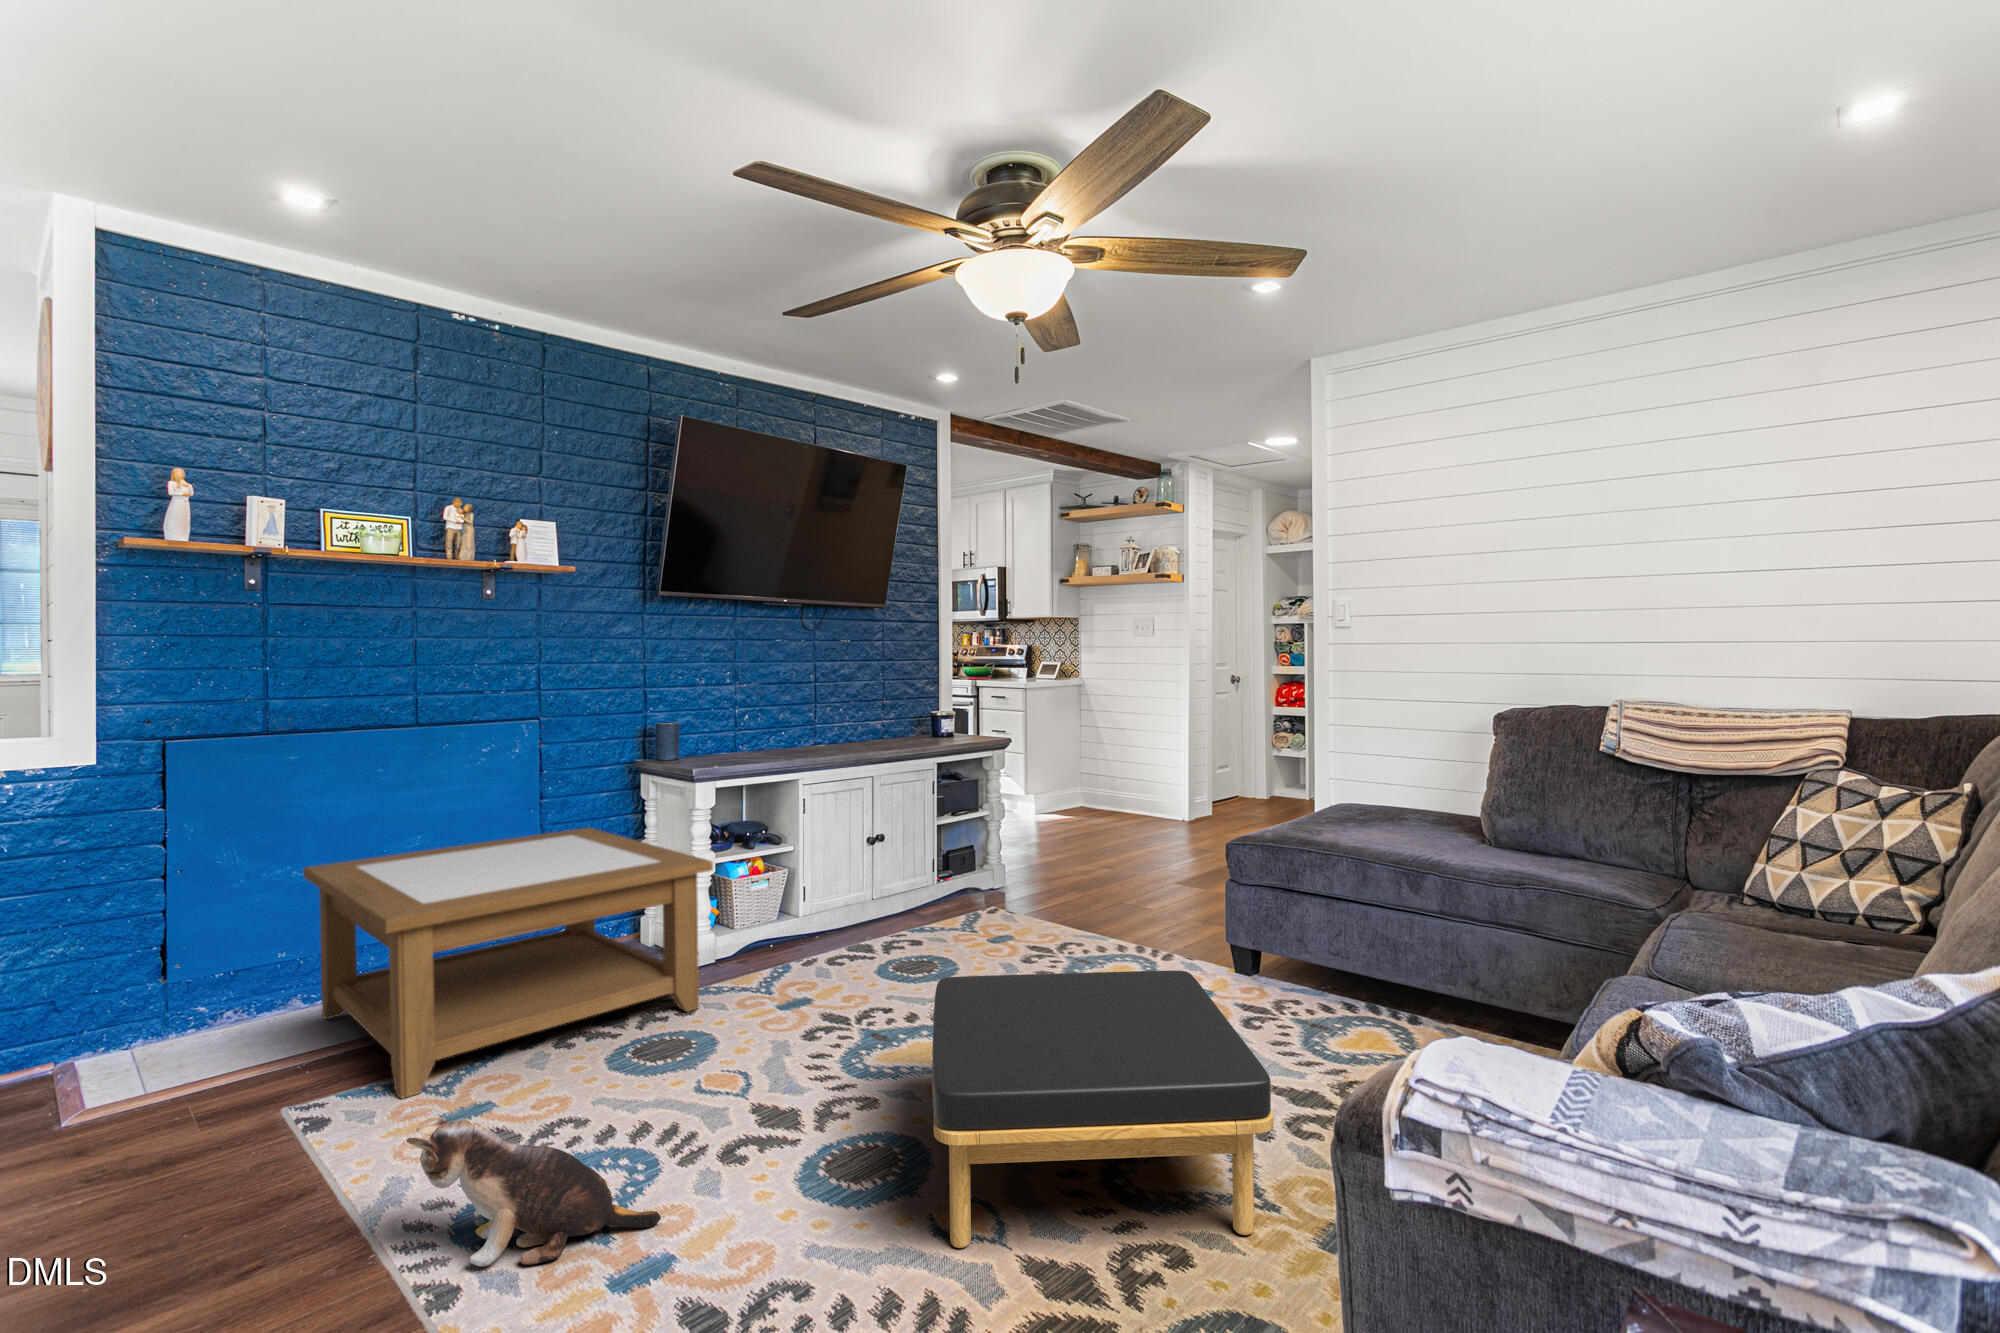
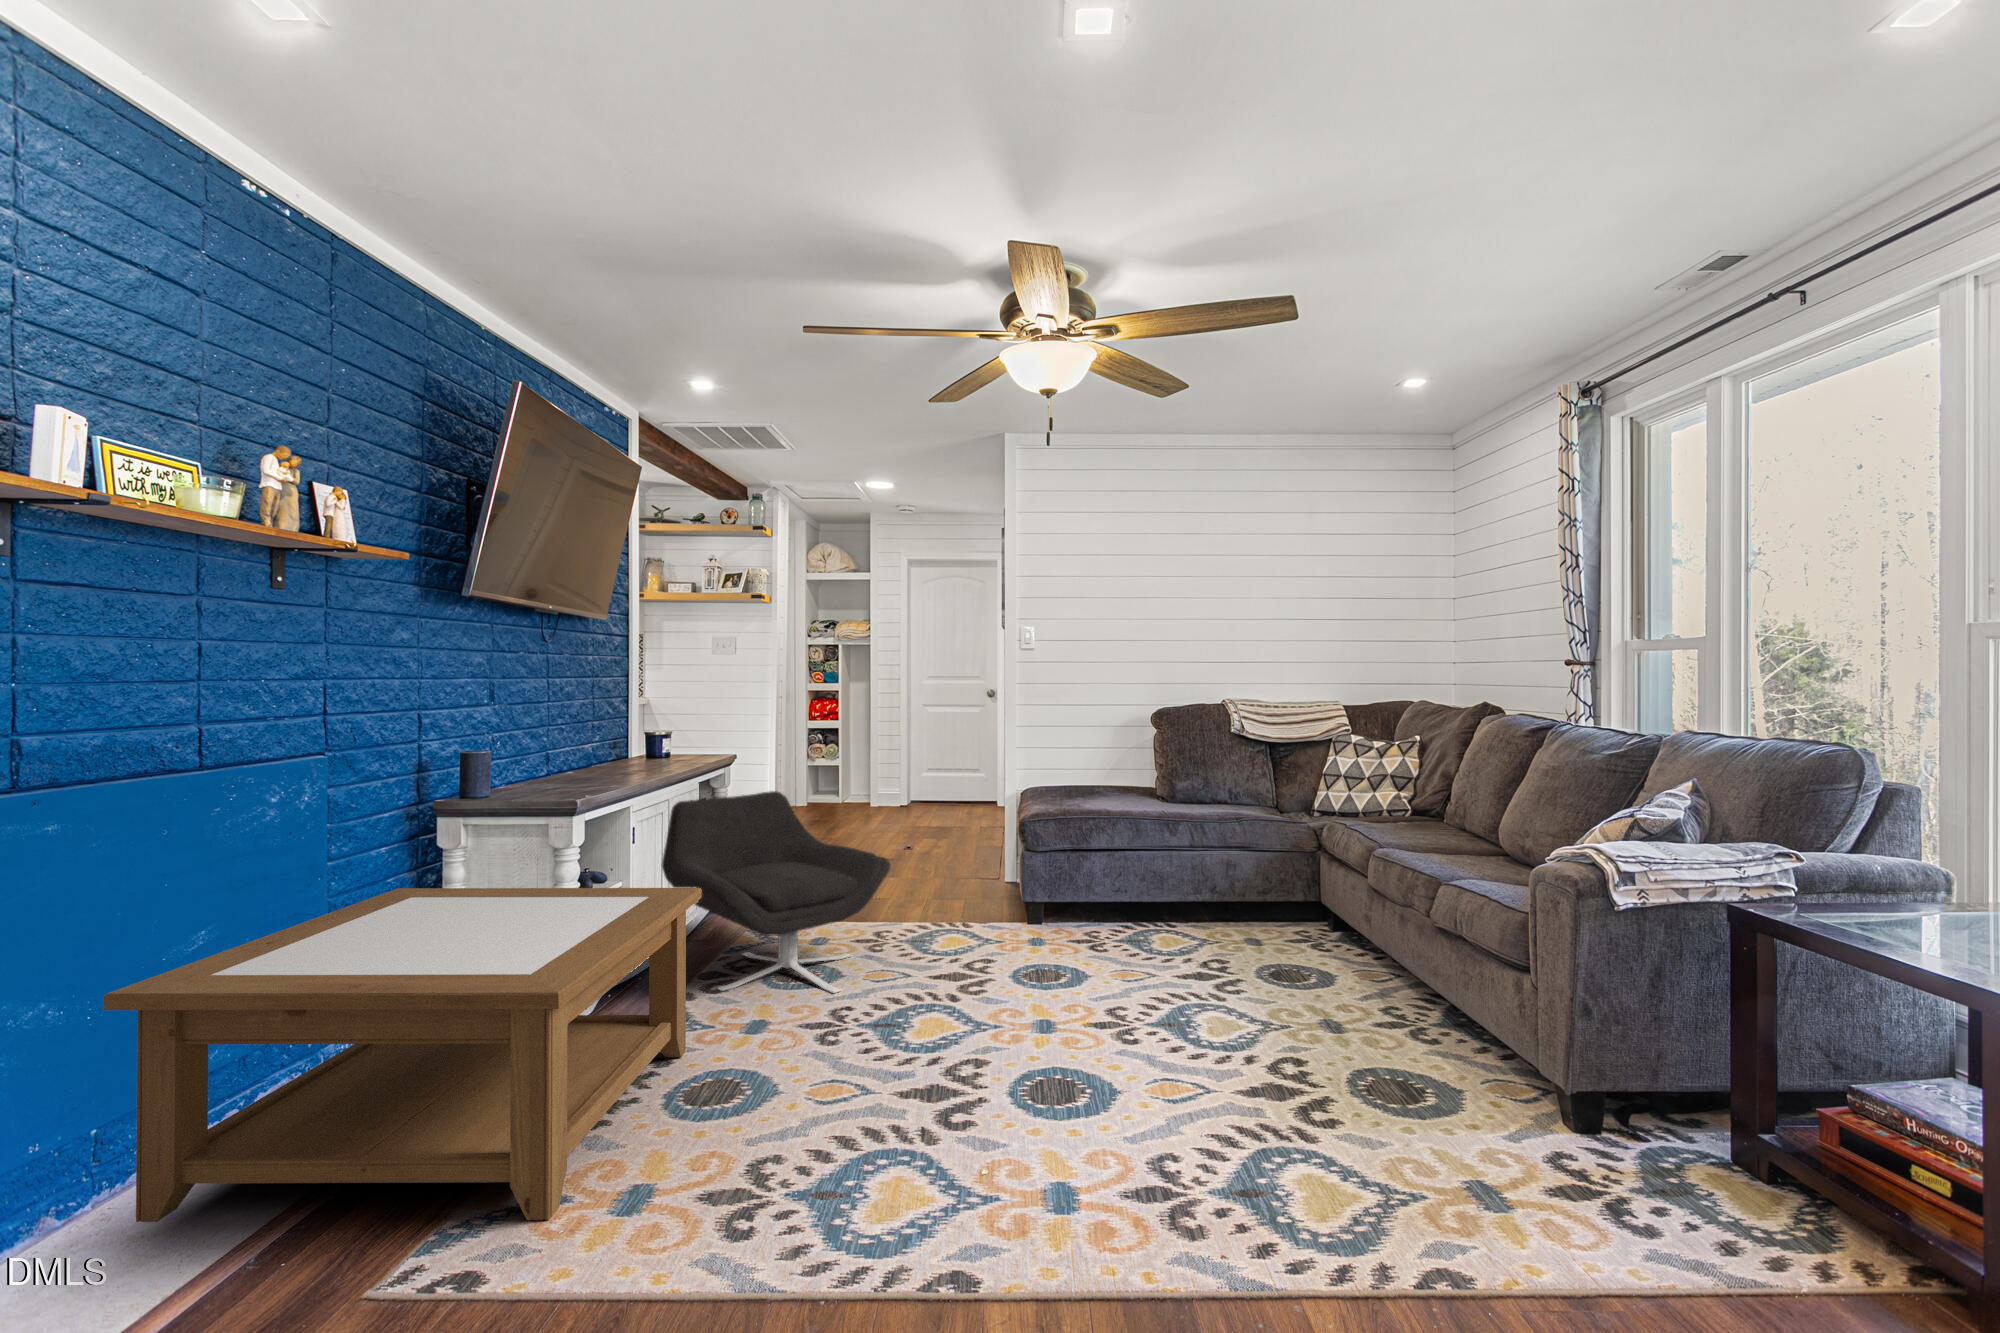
lounge chair: none [789,779,998,994] -> present [662,791,891,993]
ottoman: present [932,971,1274,1248] -> none [1041,899,1328,1097]
plush toy: present [406,1117,661,1266] -> none [902,1118,1037,1247]

